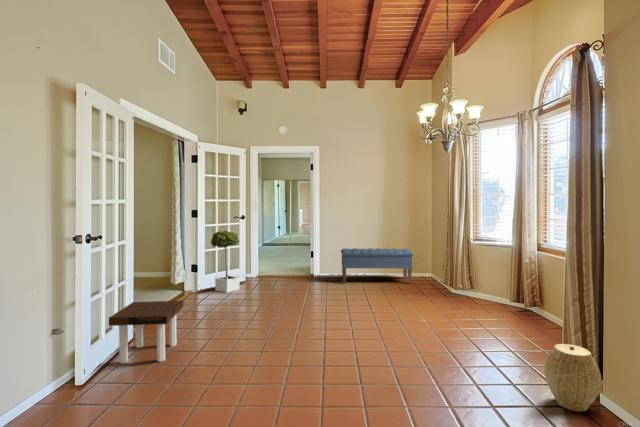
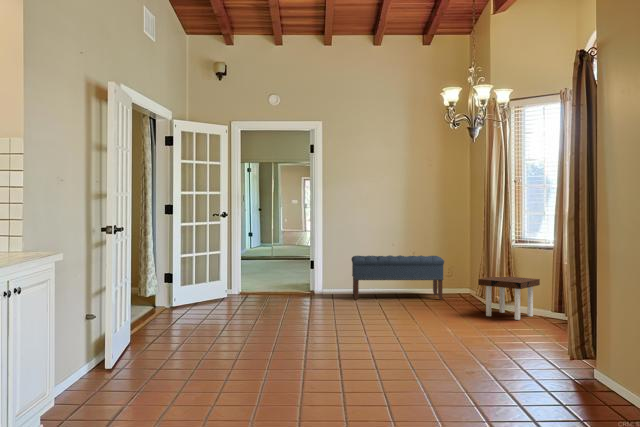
potted tree: present [211,230,240,293] -> none [188,230,223,309]
side table: present [109,301,183,363] -> present [478,276,540,320]
woven basket: present [544,344,602,411] -> none [546,325,591,381]

